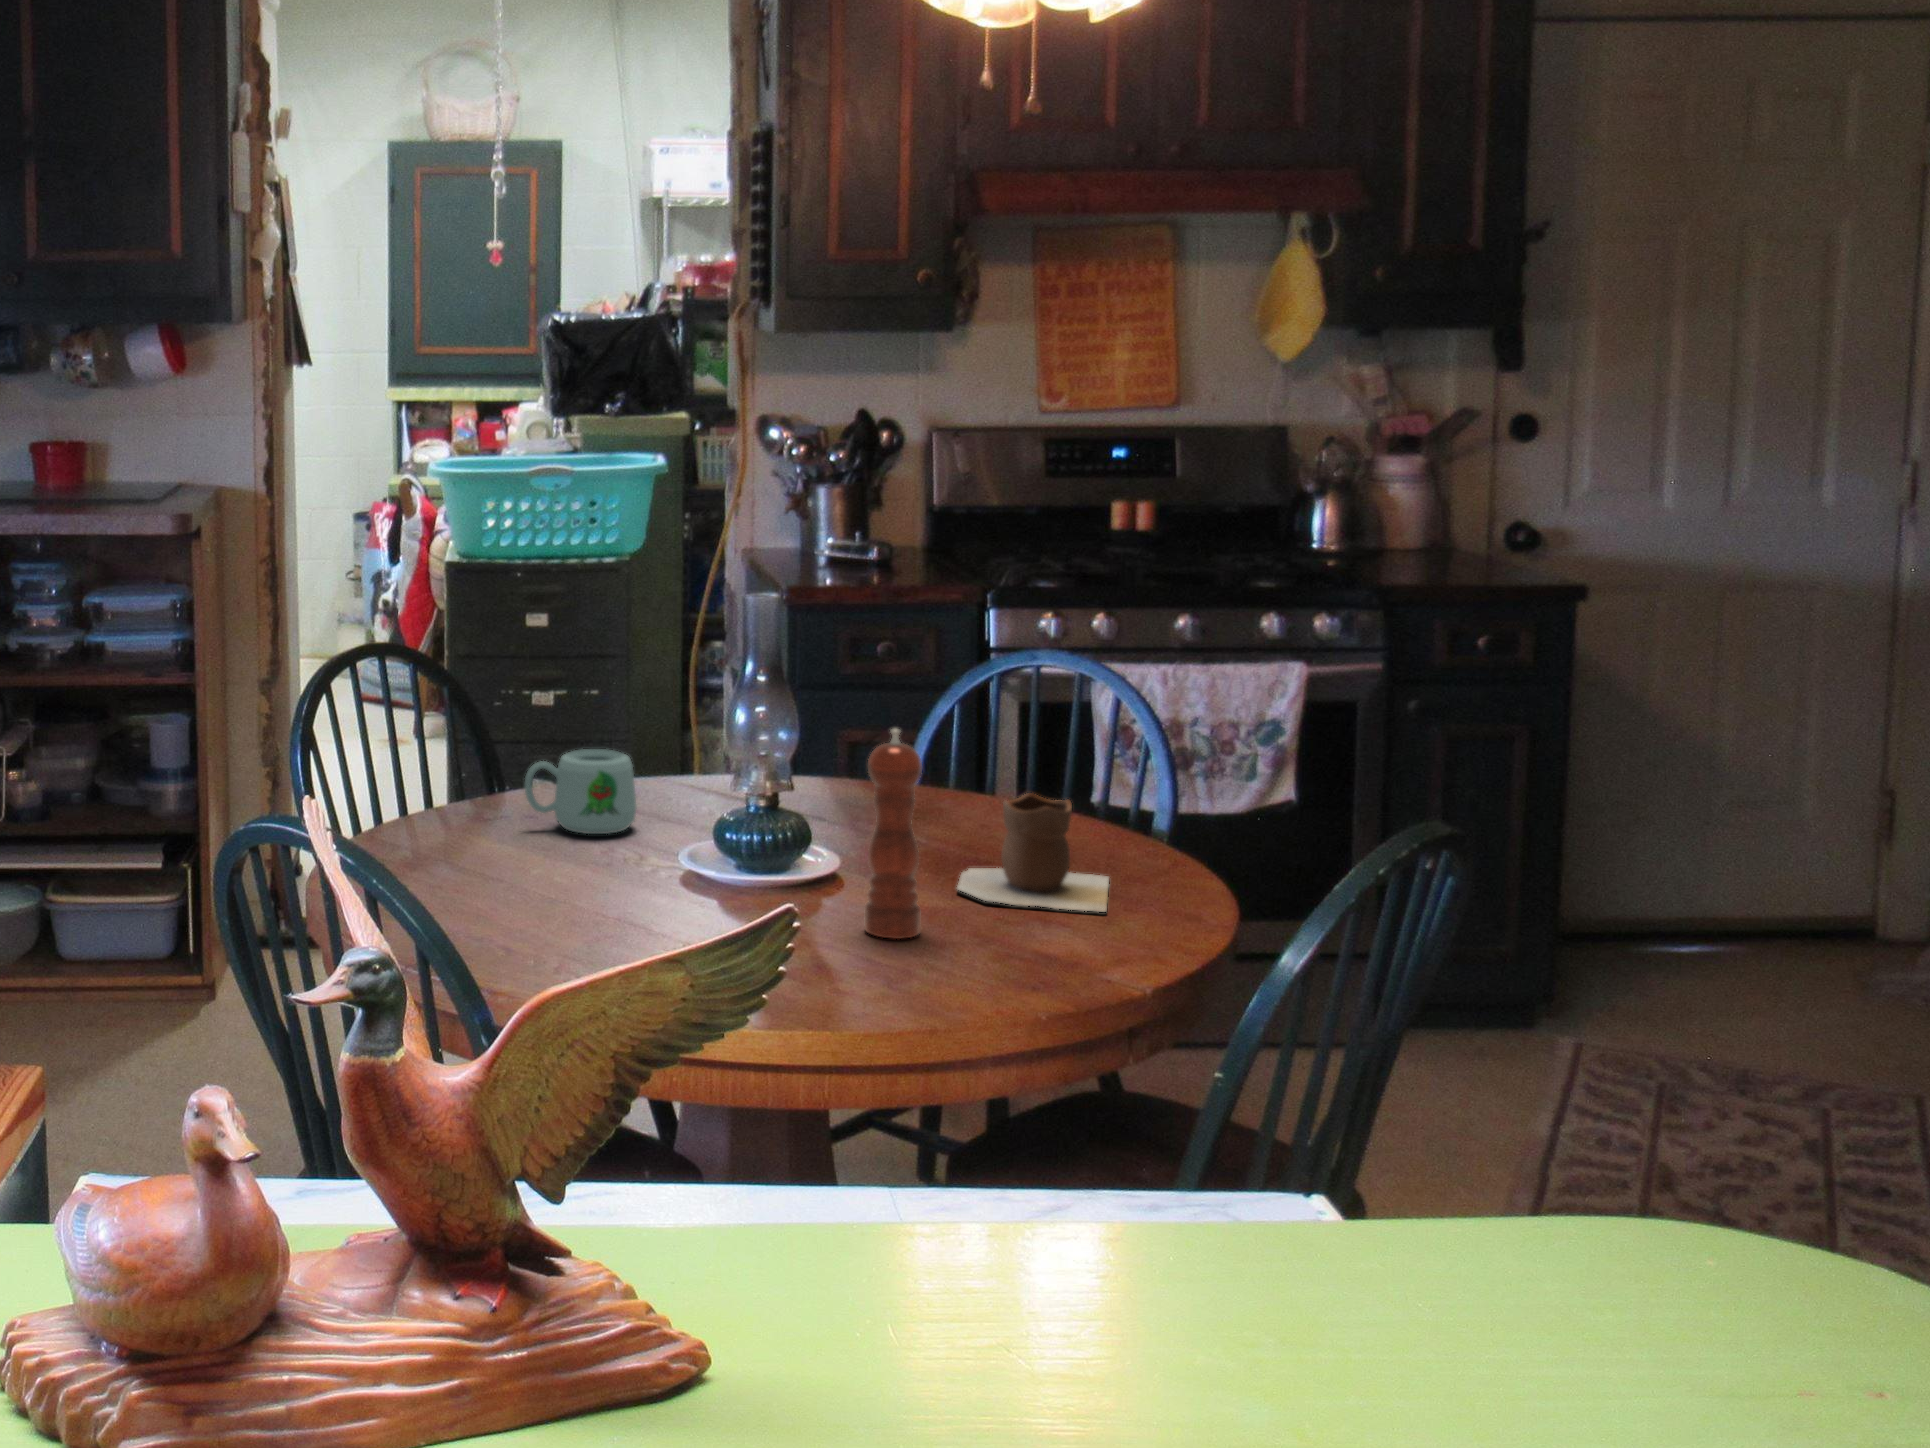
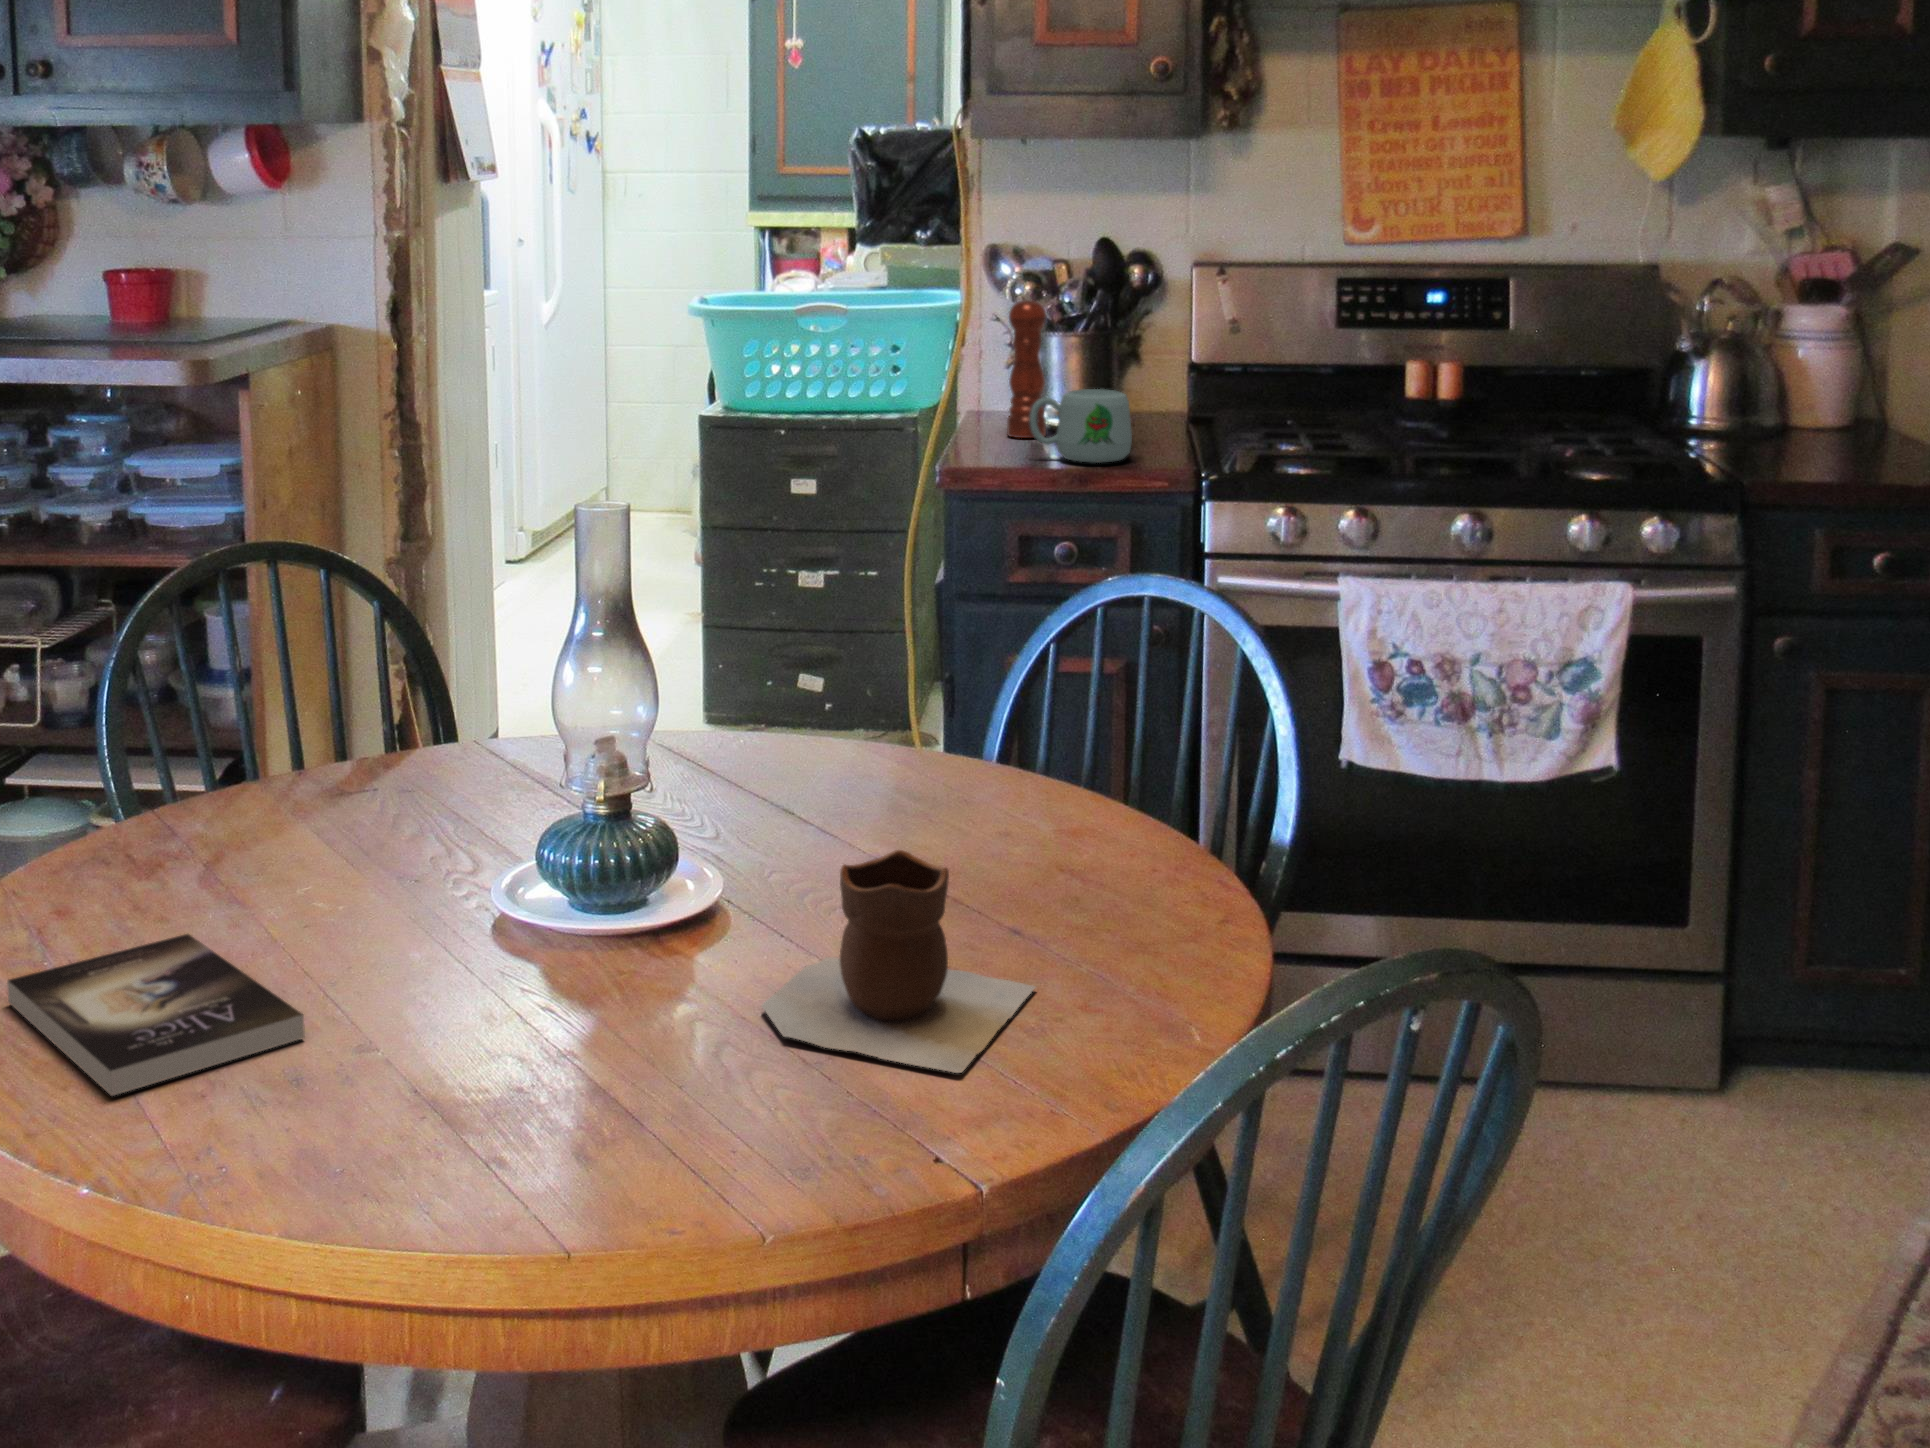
pepper mill: present [864,729,922,939] -> present [1007,290,1046,438]
mug: present [525,749,636,834] -> present [1030,389,1132,463]
book: none [486,868,696,940] -> present [7,934,305,1096]

